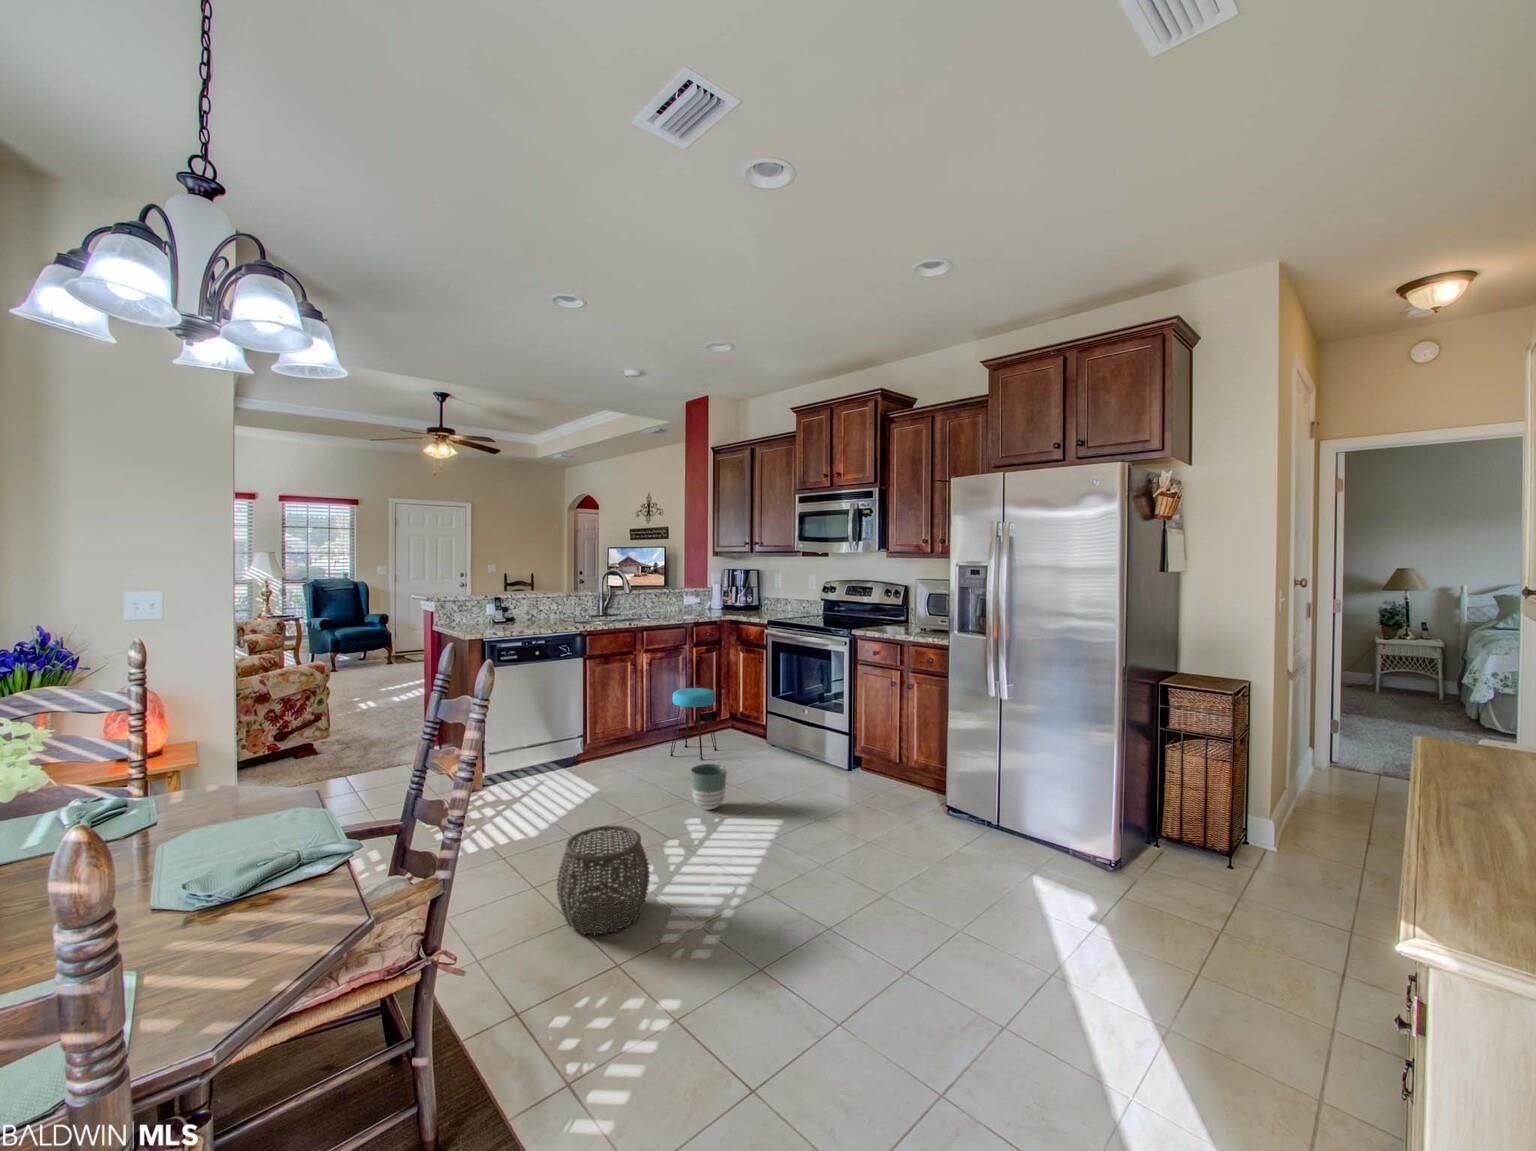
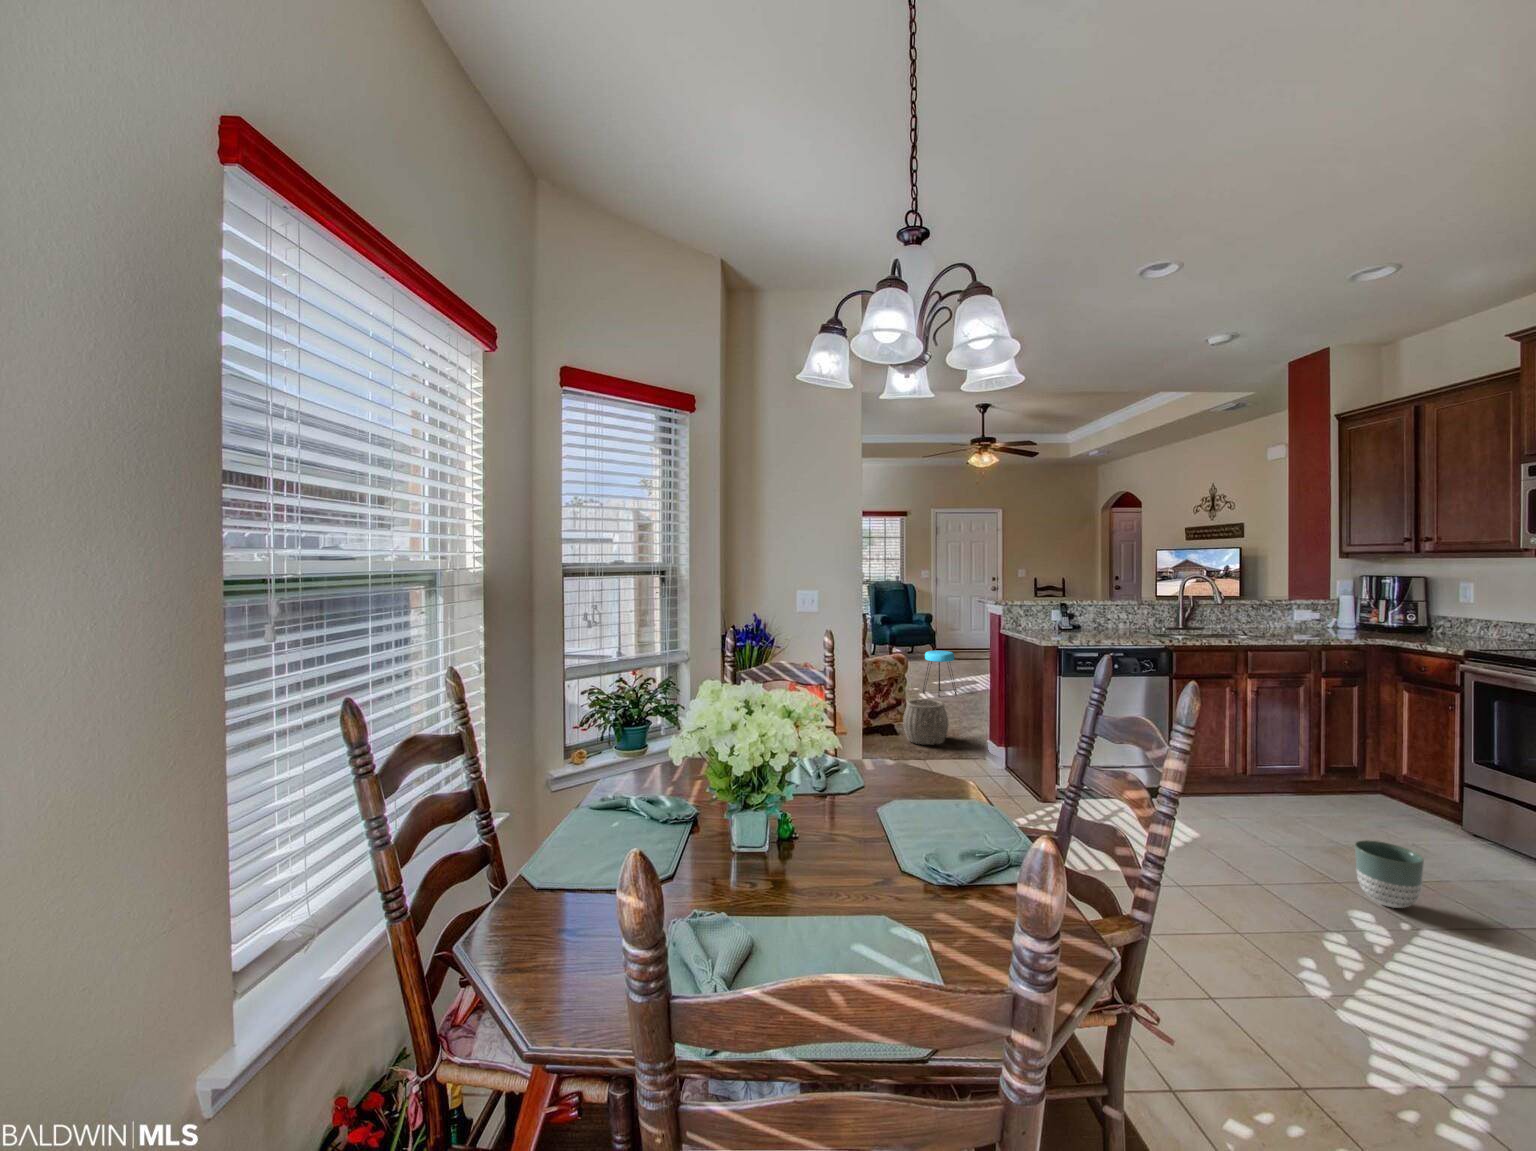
stool: present [670,688,717,759] -> present [923,651,957,696]
woven basket: present [556,826,650,935] -> present [903,699,949,745]

